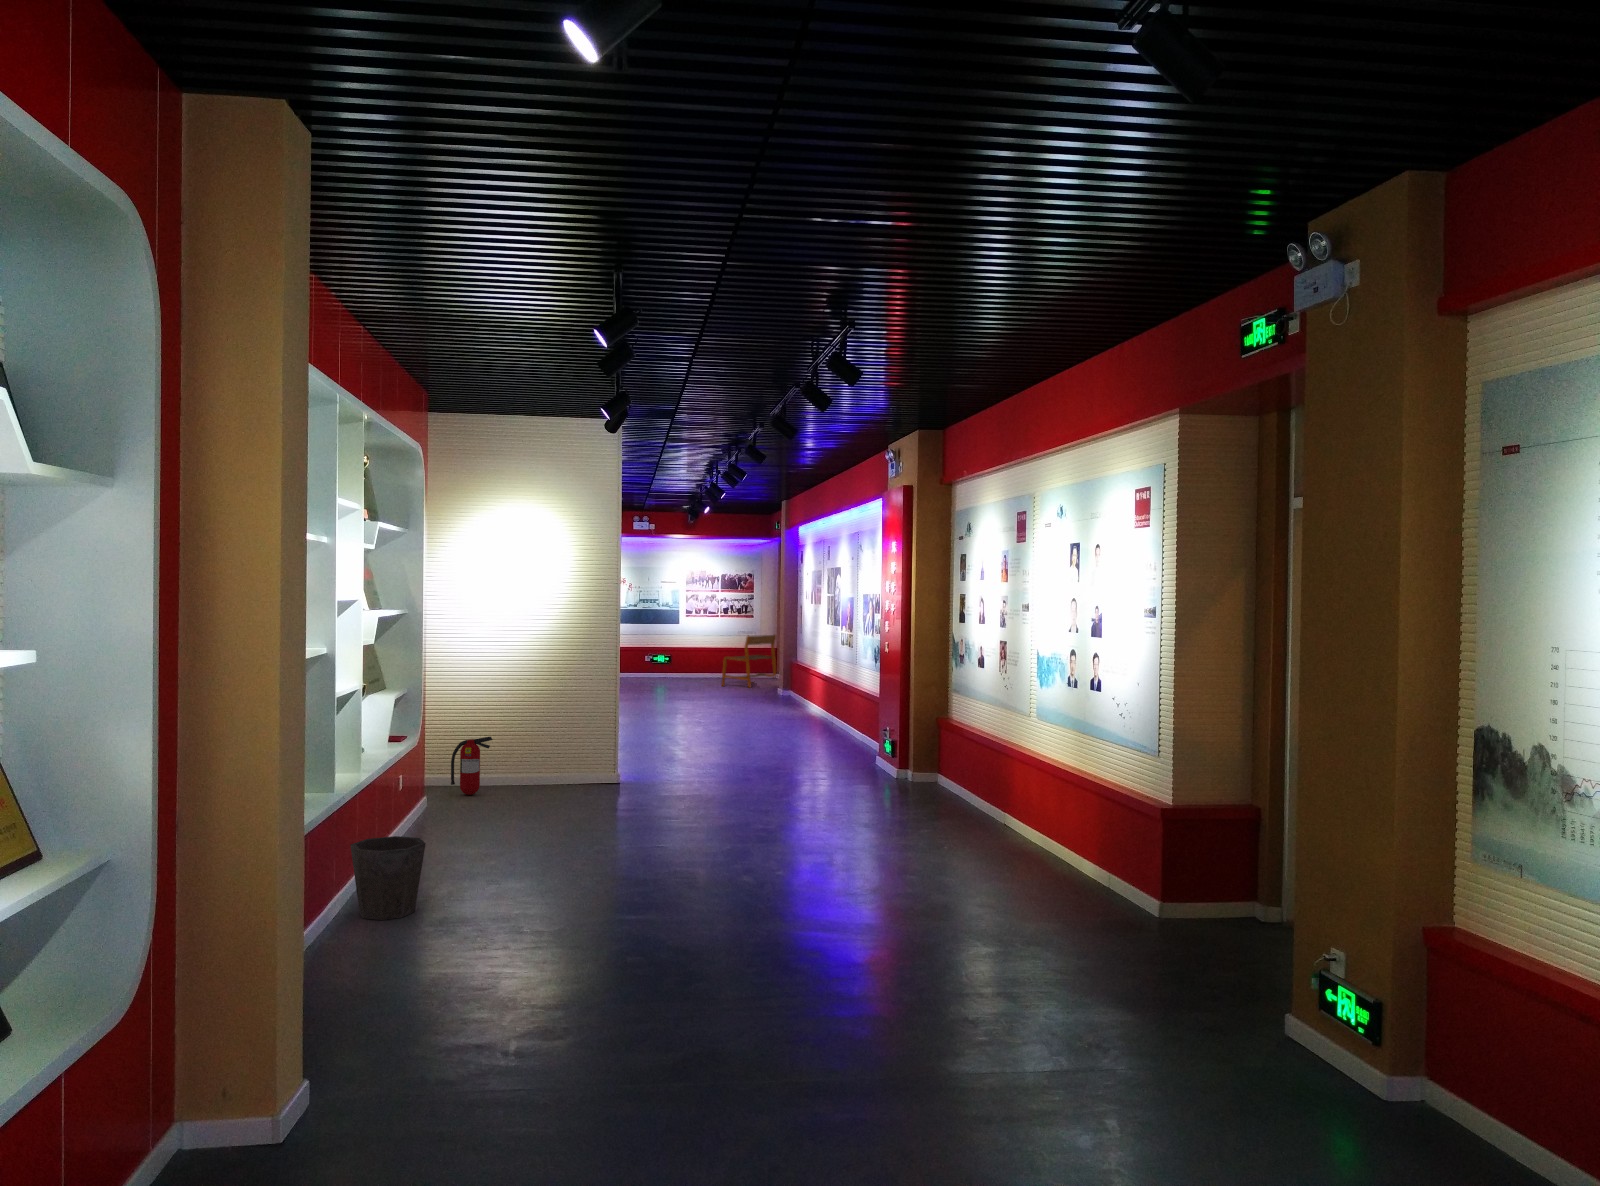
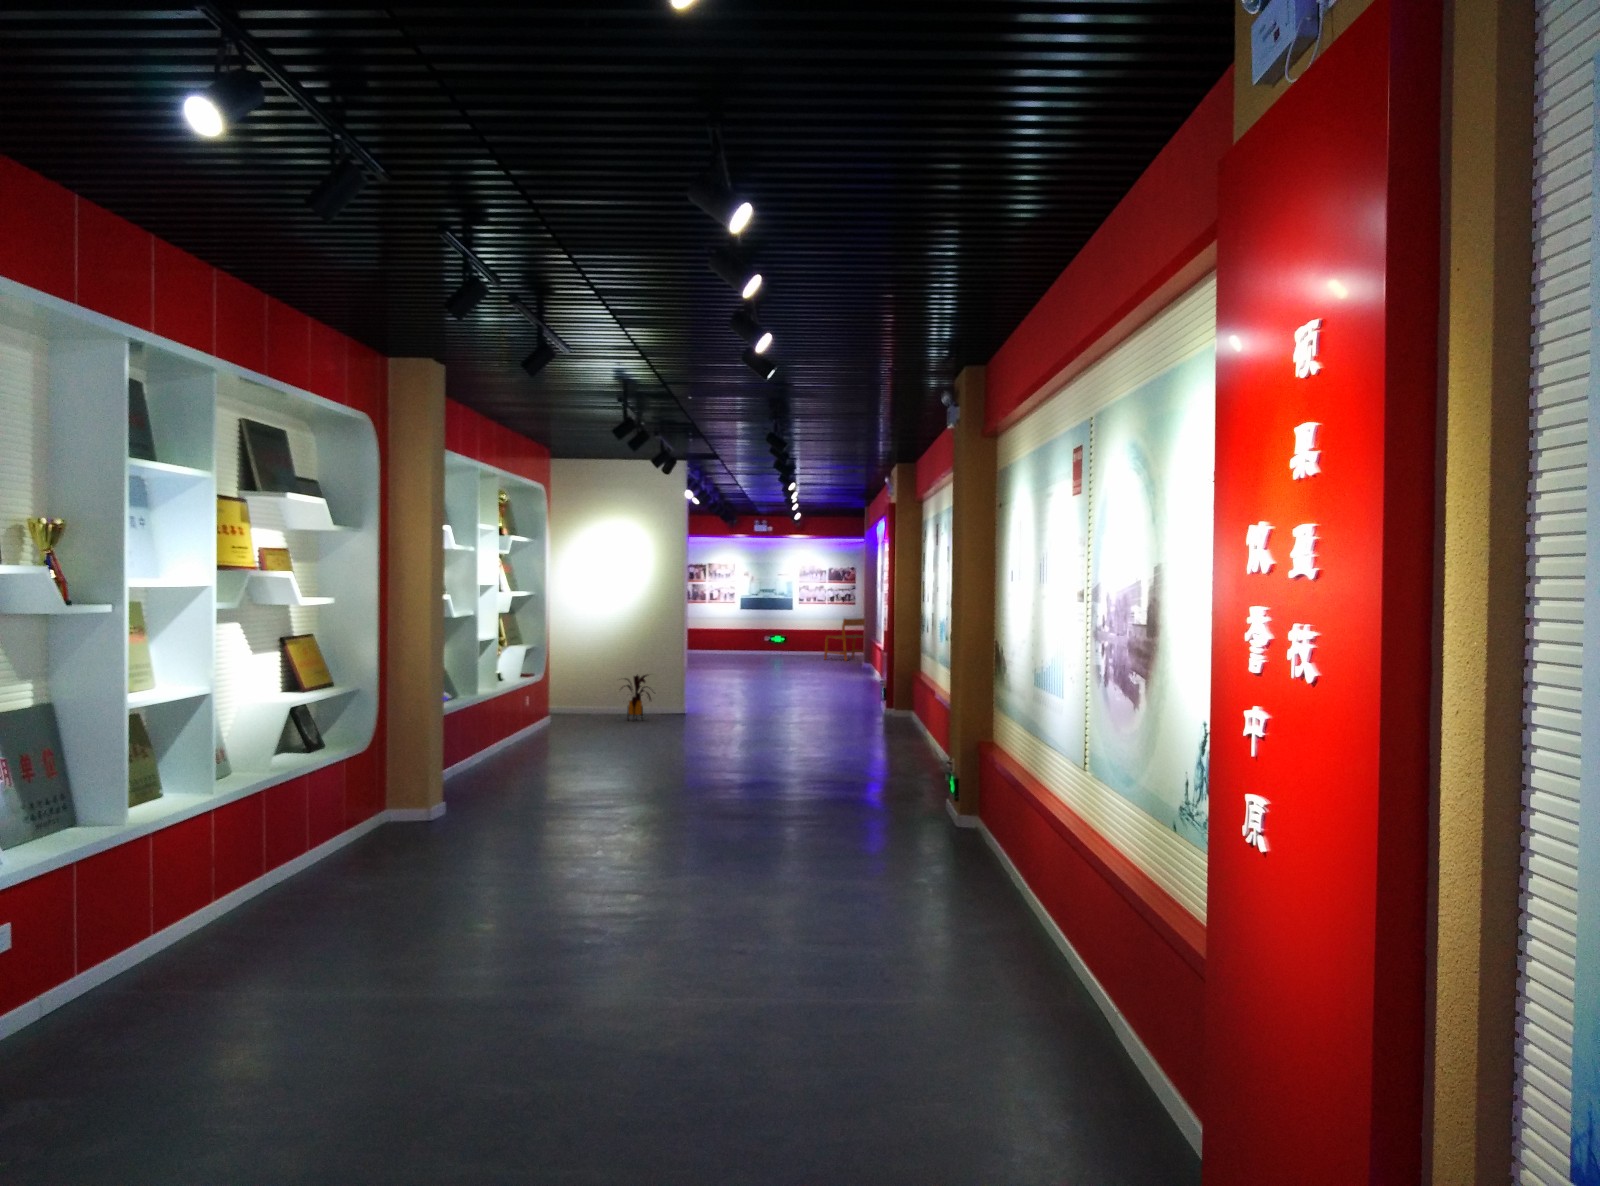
house plant: none [527,729,585,801] -> present [624,675,651,720]
fire extinguisher: present [451,737,493,795] -> none [569,678,596,717]
waste bin: present [350,836,426,920] -> none [479,722,521,766]

